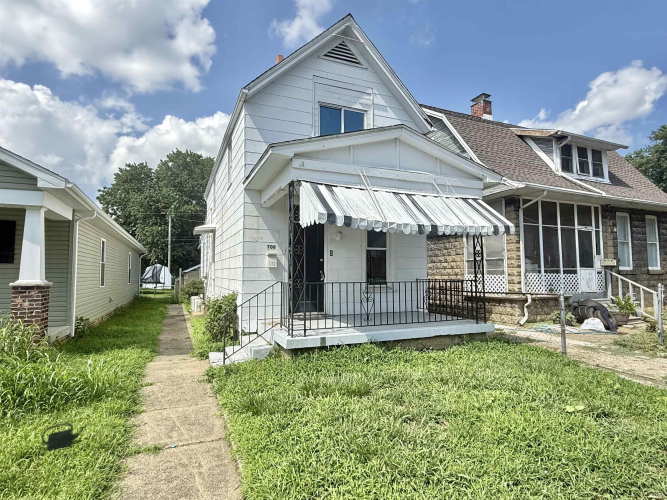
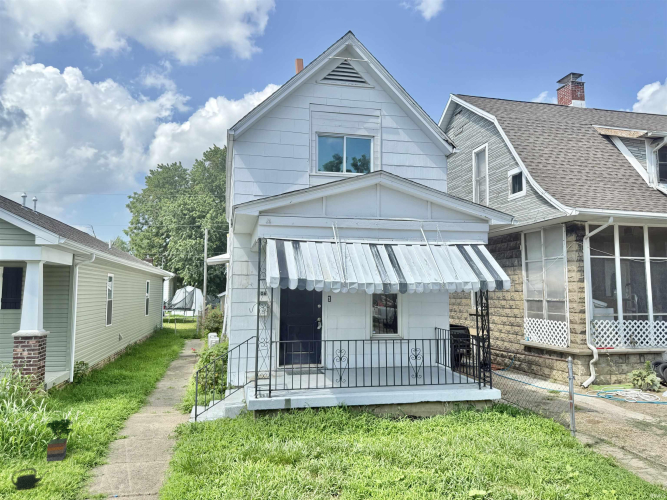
potted tree: none [71,366,105,415] -> present [46,419,73,461]

